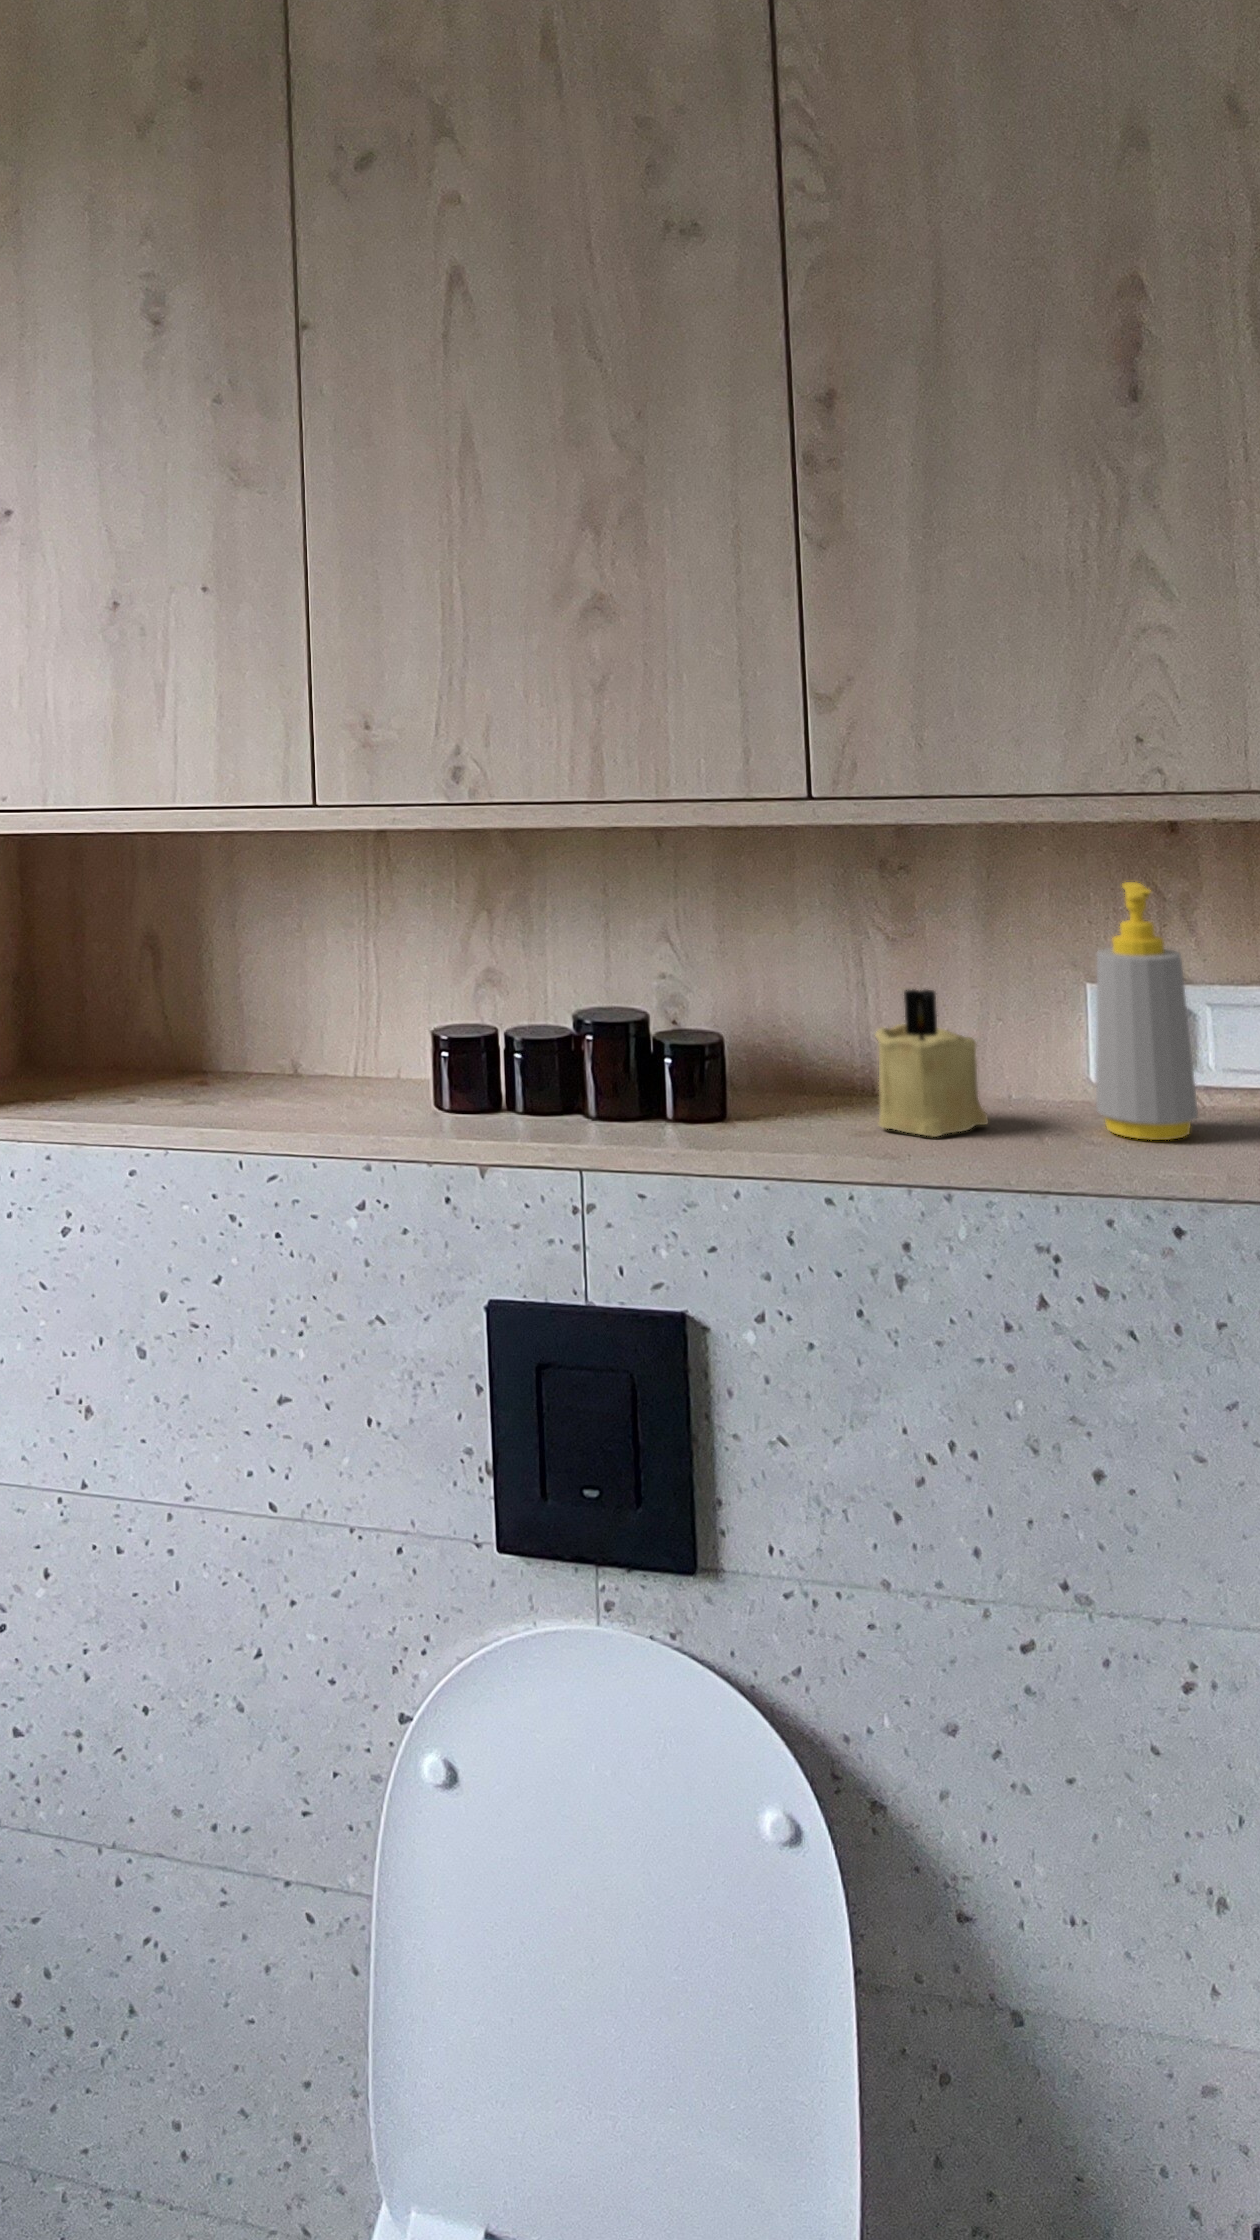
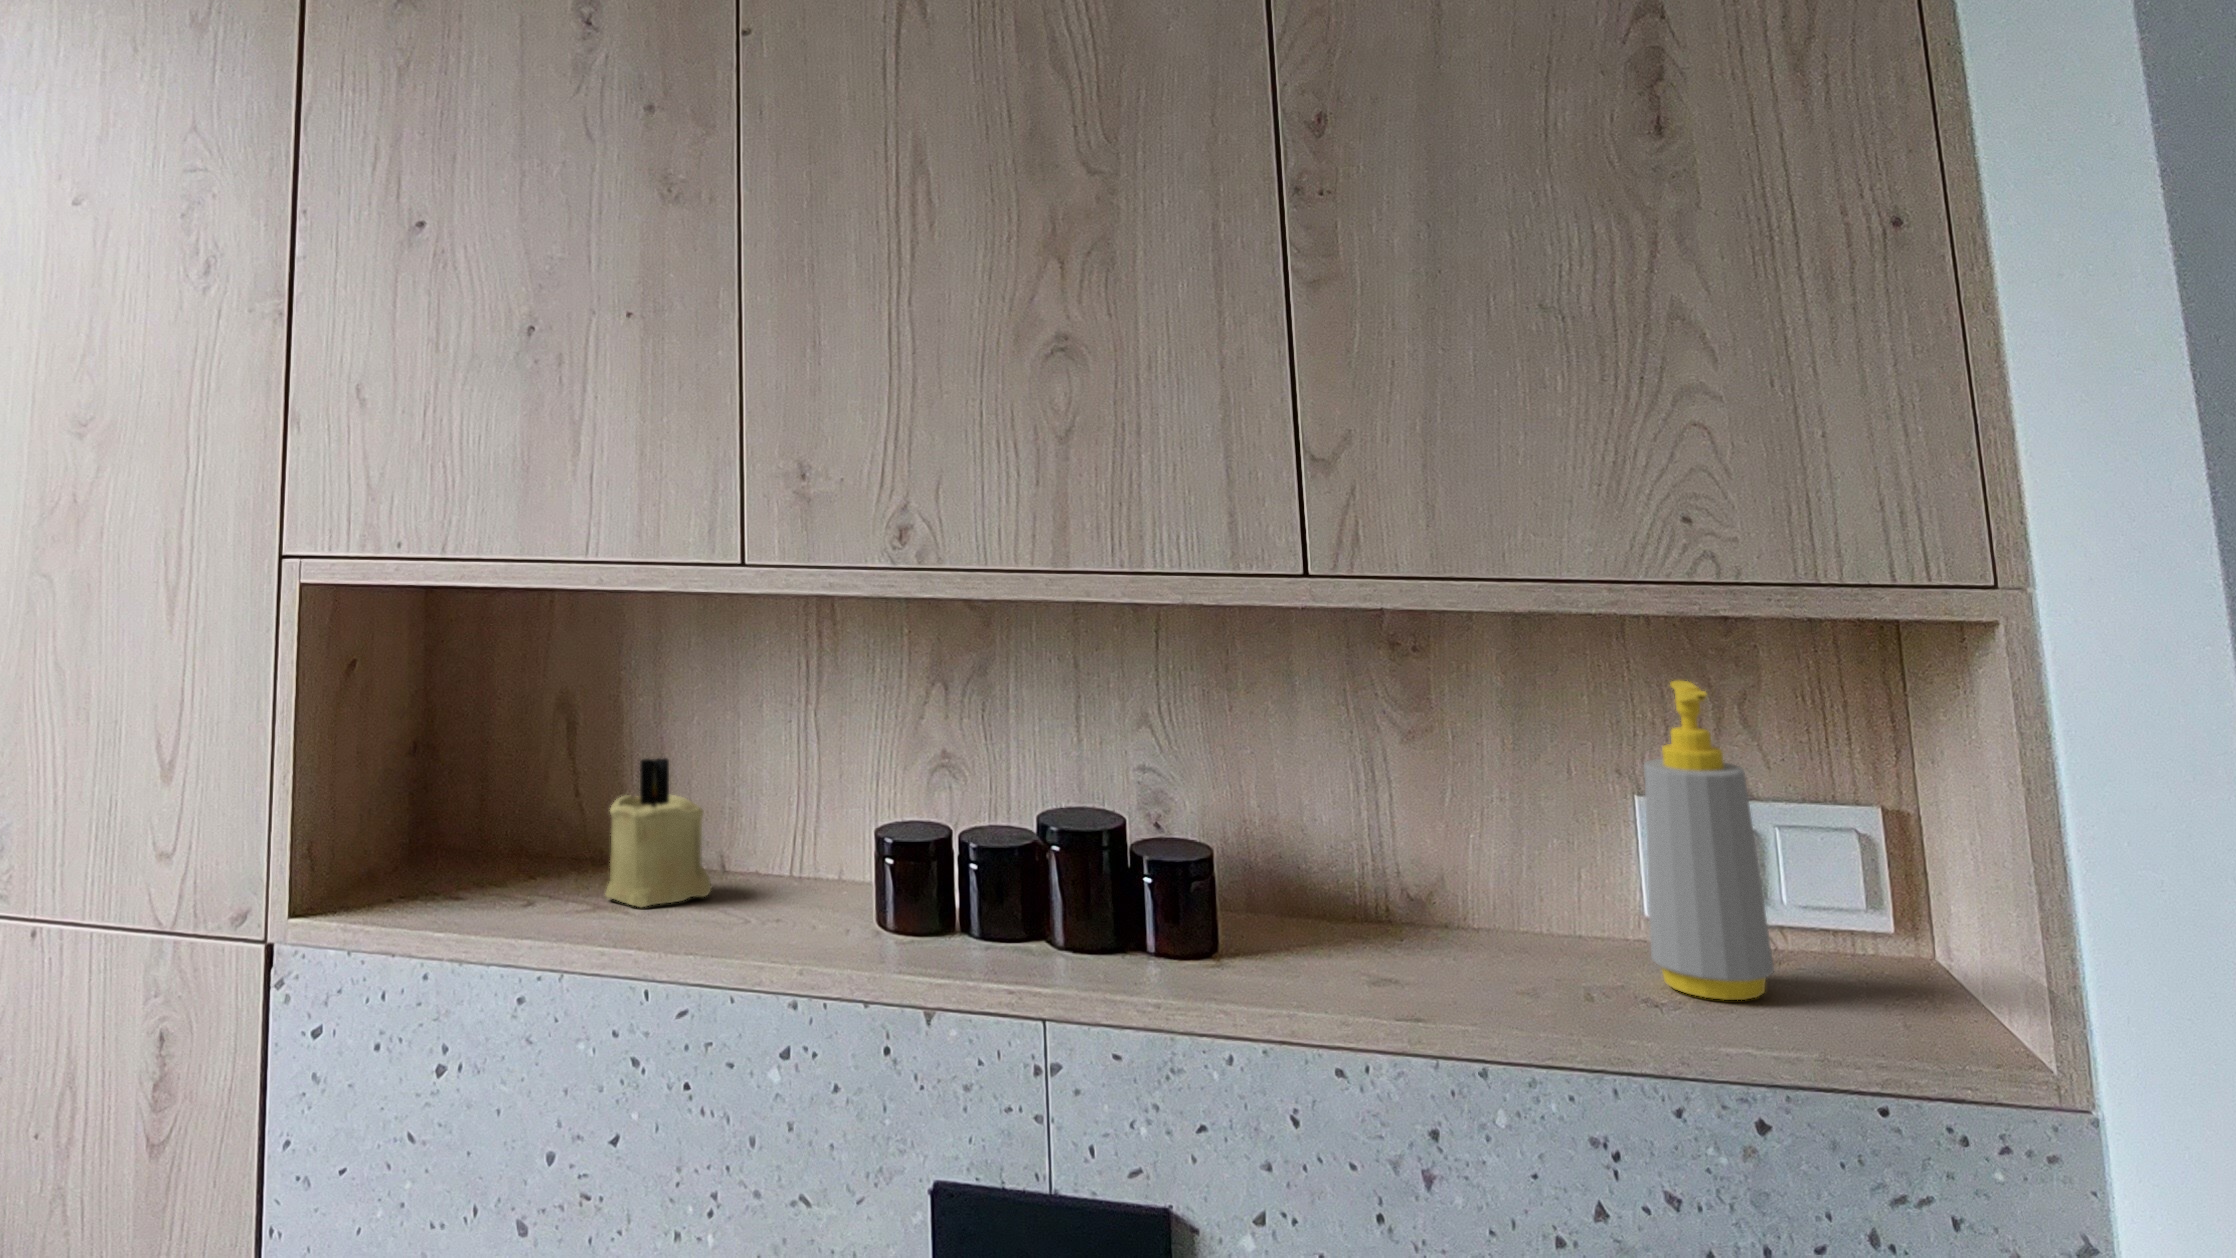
candle: present [875,989,988,1137] -> present [606,758,711,907]

